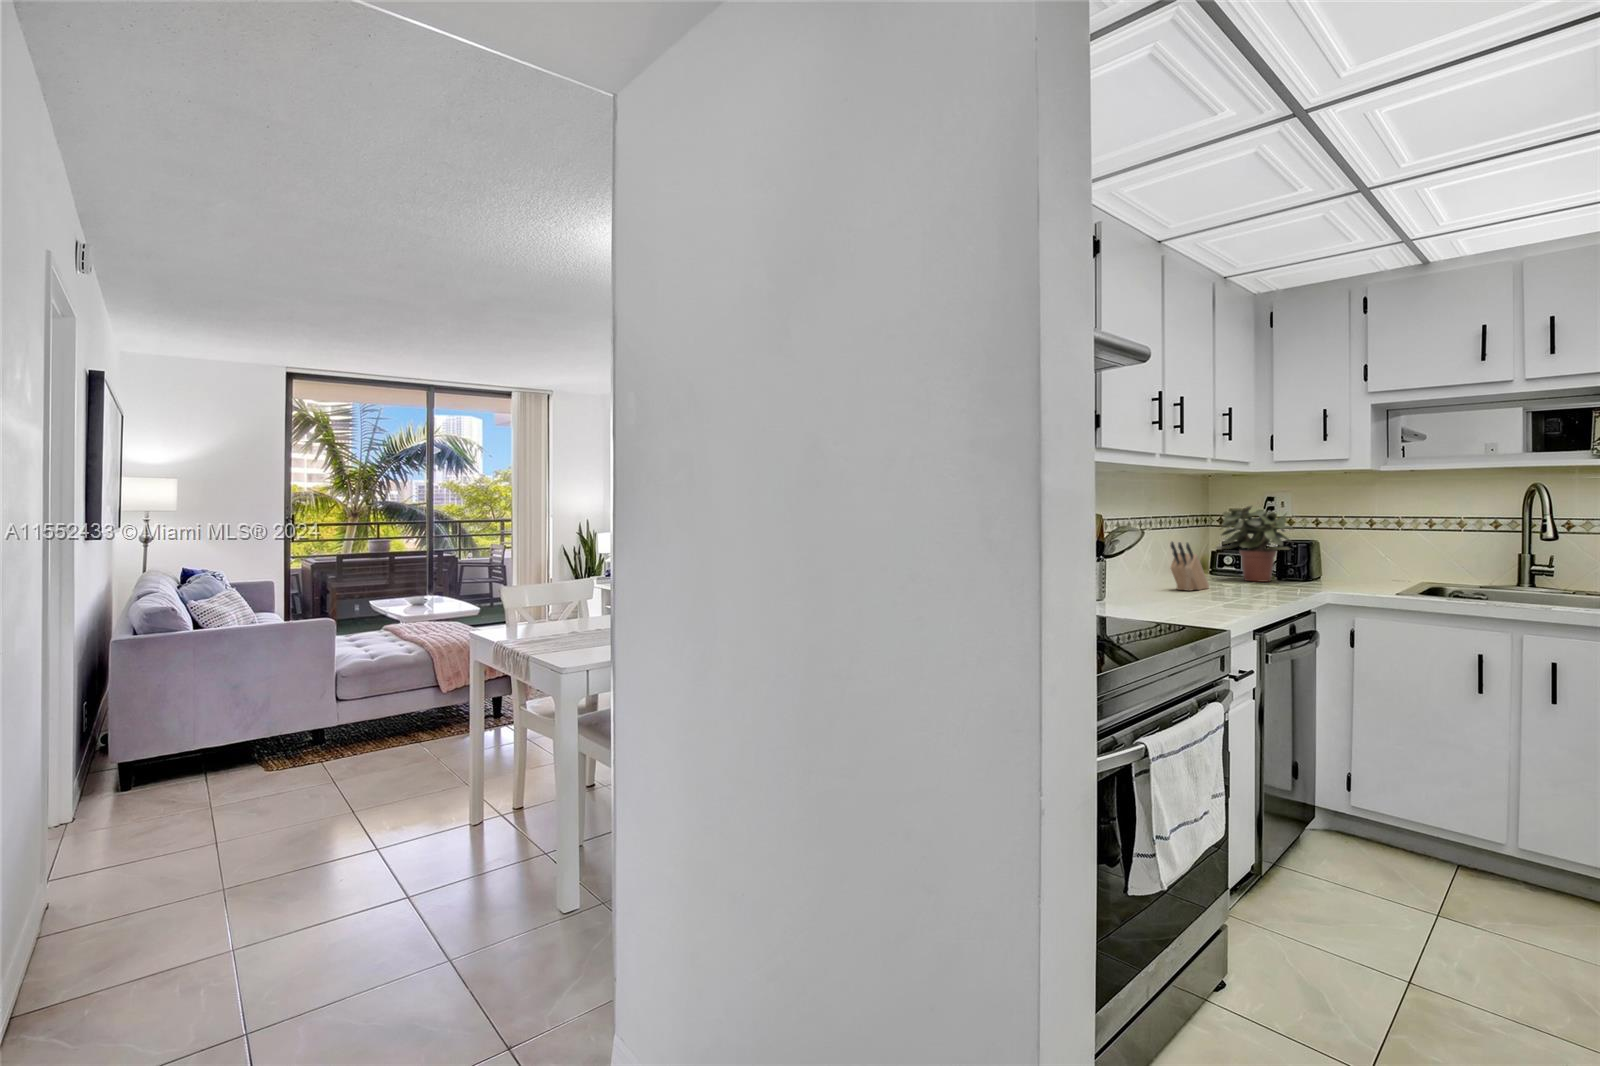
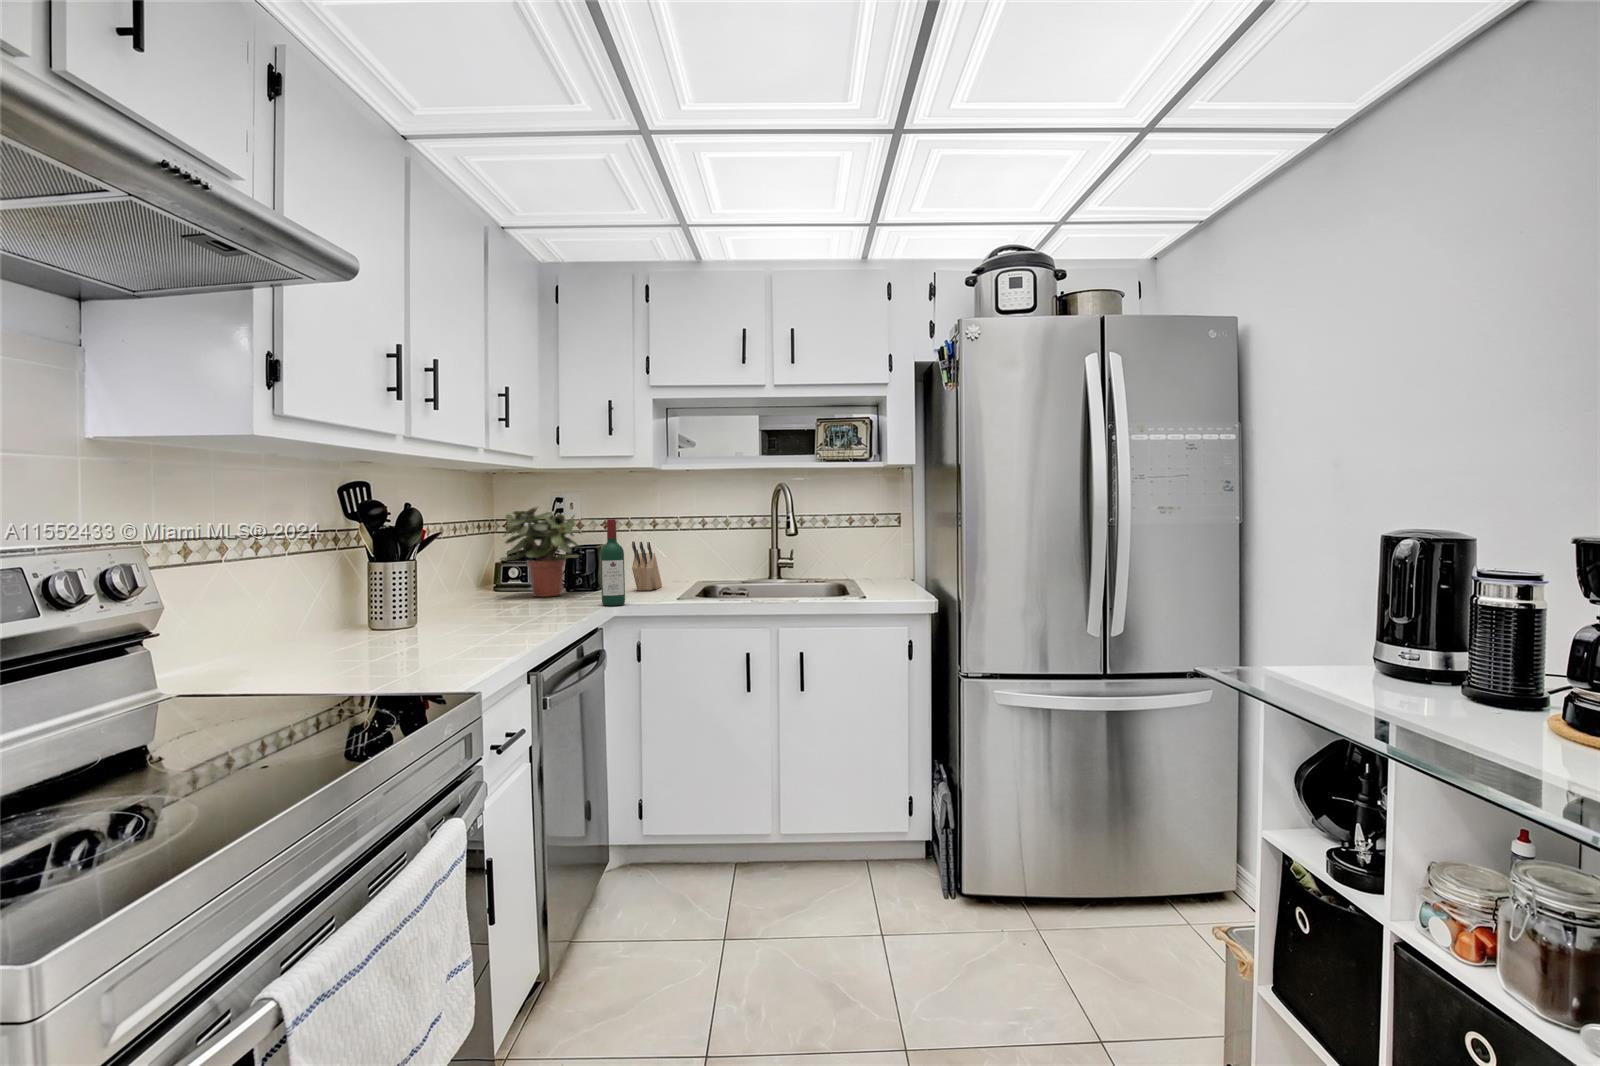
wine bottle: none [1314,517,1339,593] -> present [601,519,625,606]
knife block: present [1170,542,1209,590] -> present [632,541,662,590]

